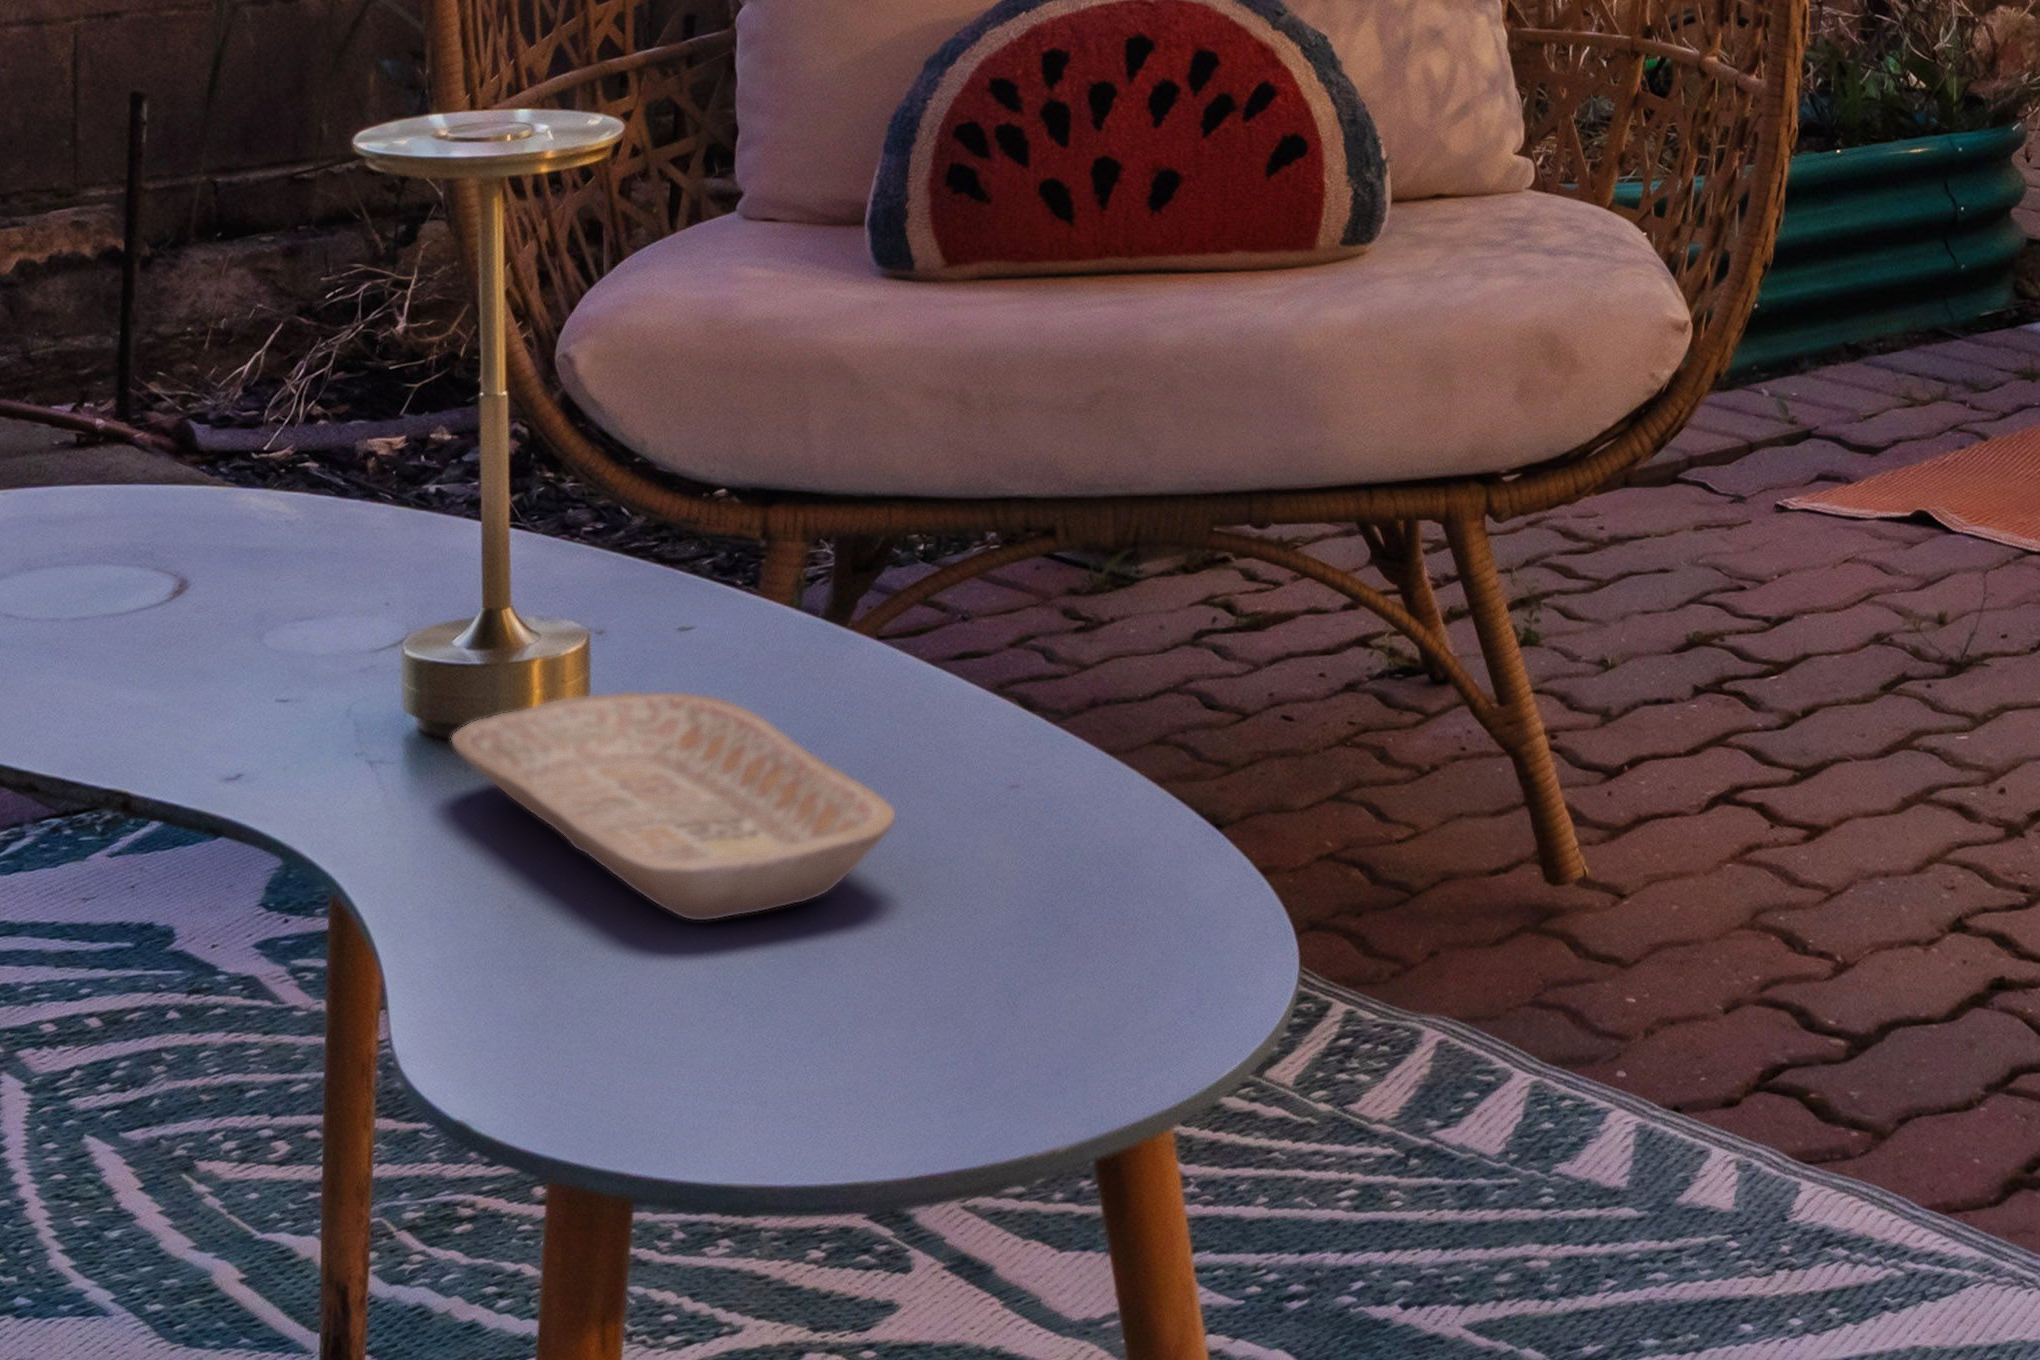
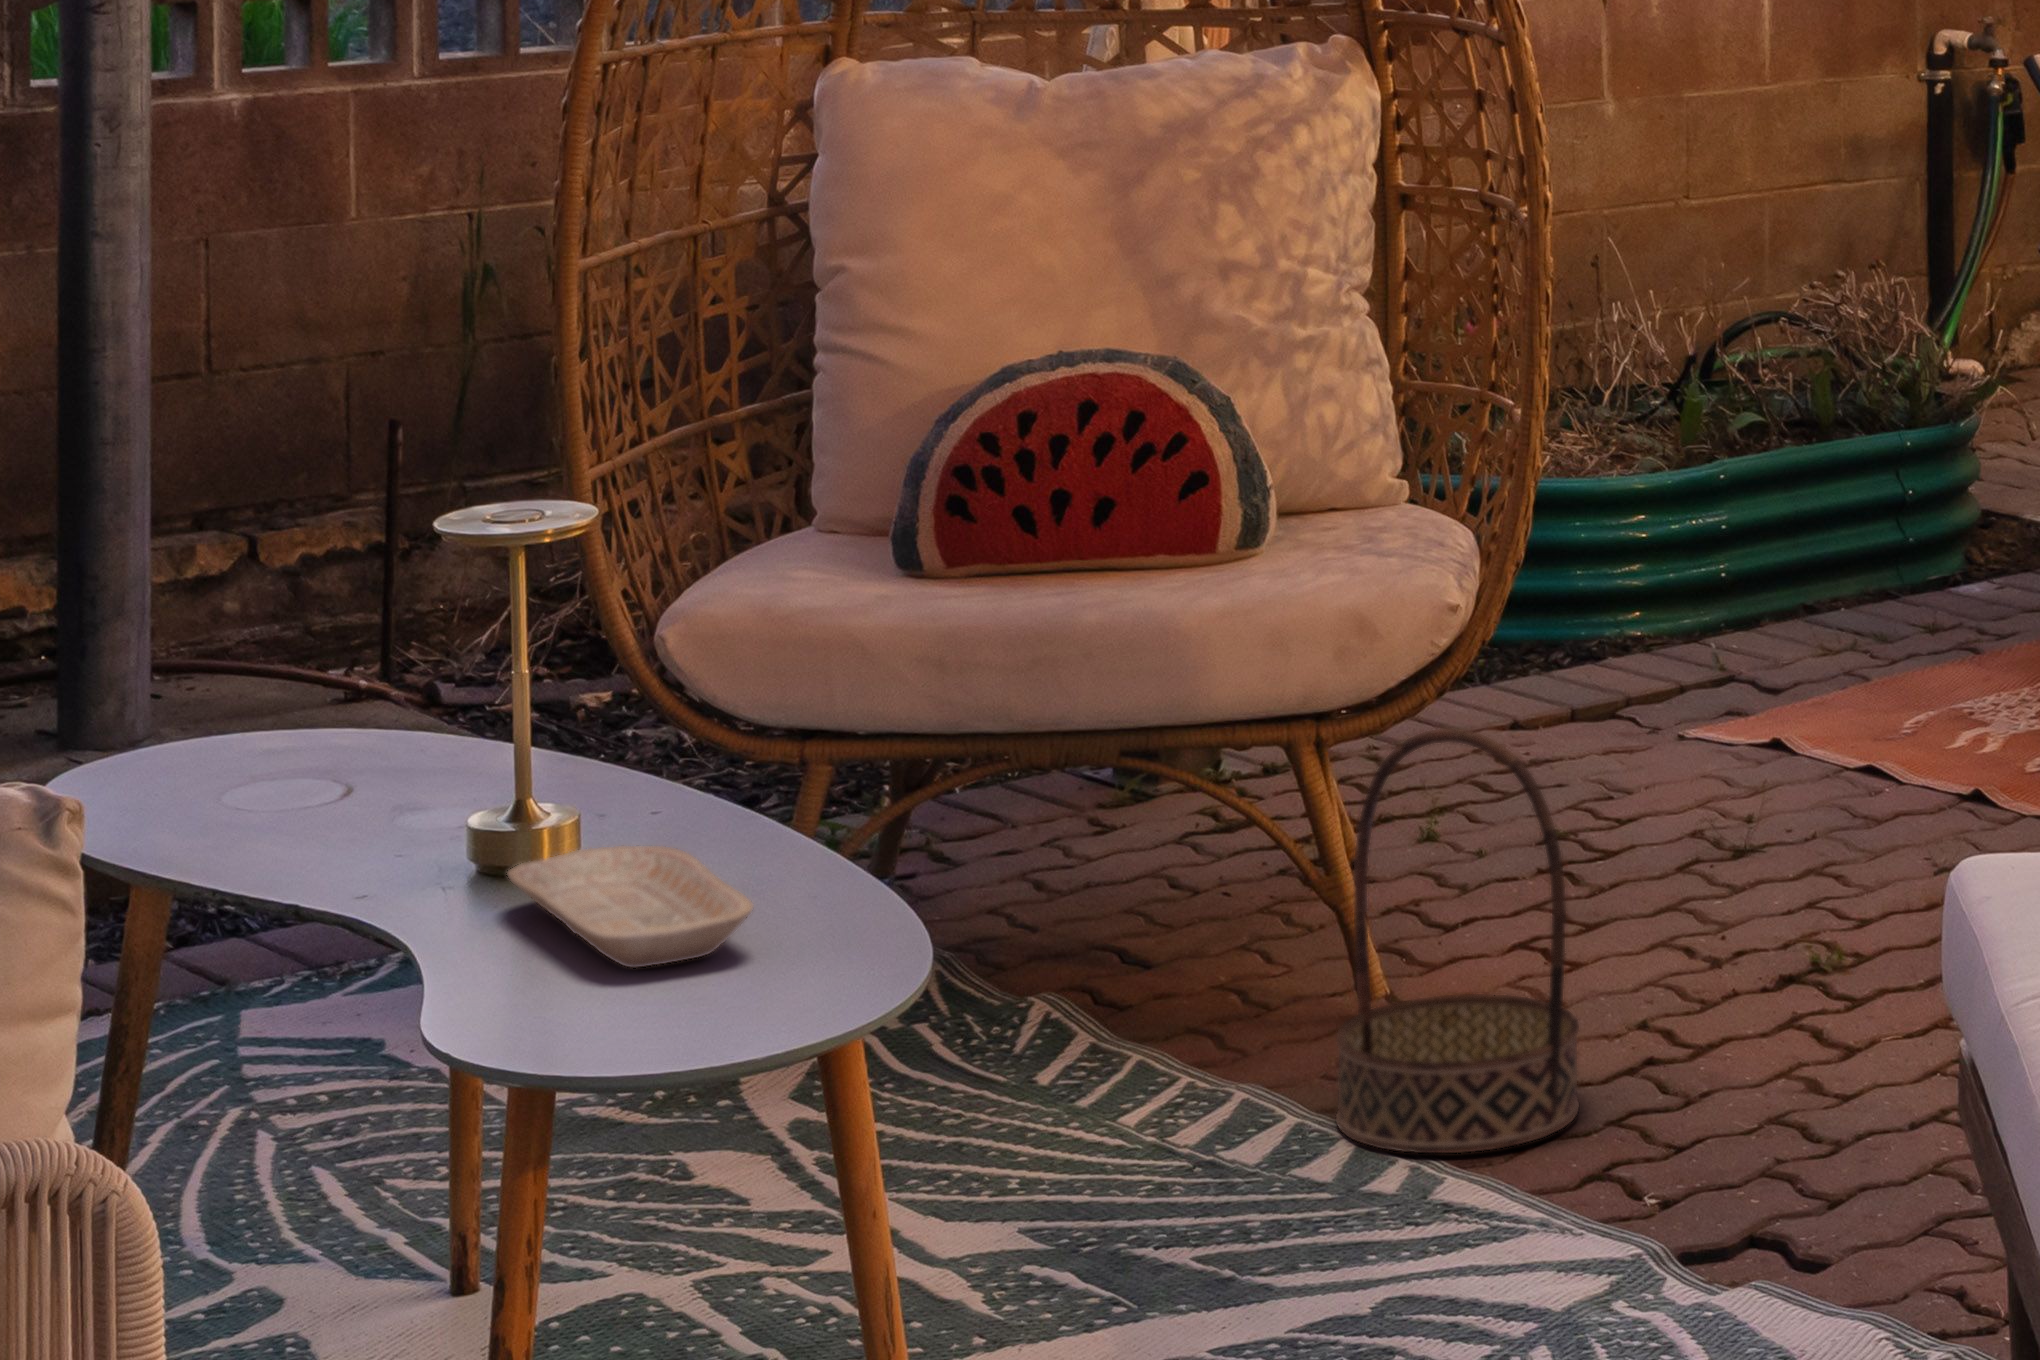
basket: none [1597,507,1959,1144] -> present [1336,728,1579,1153]

